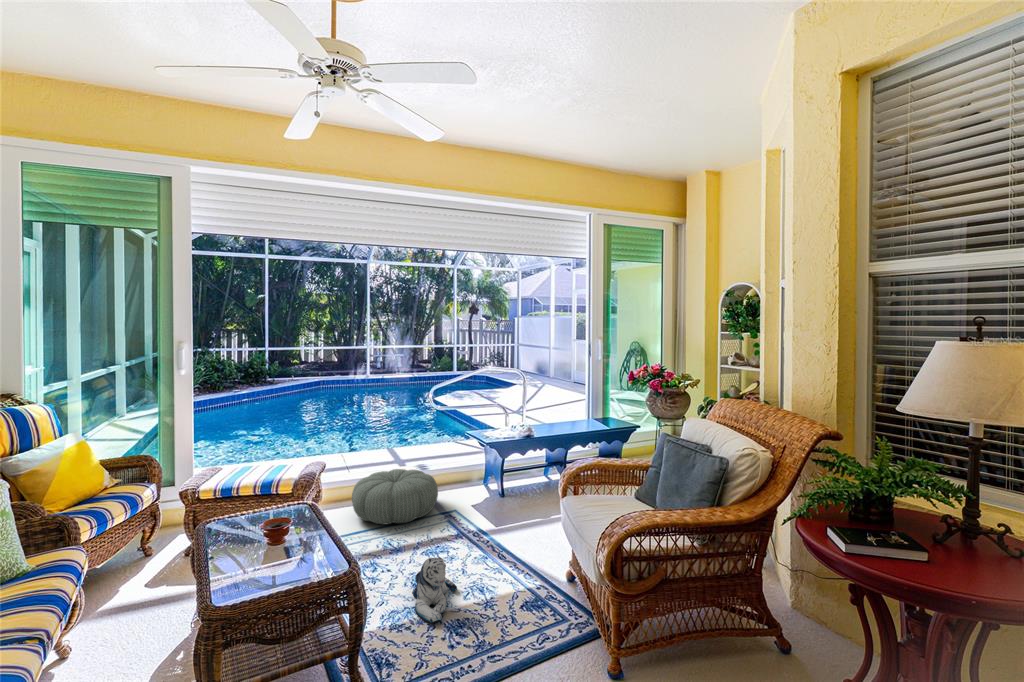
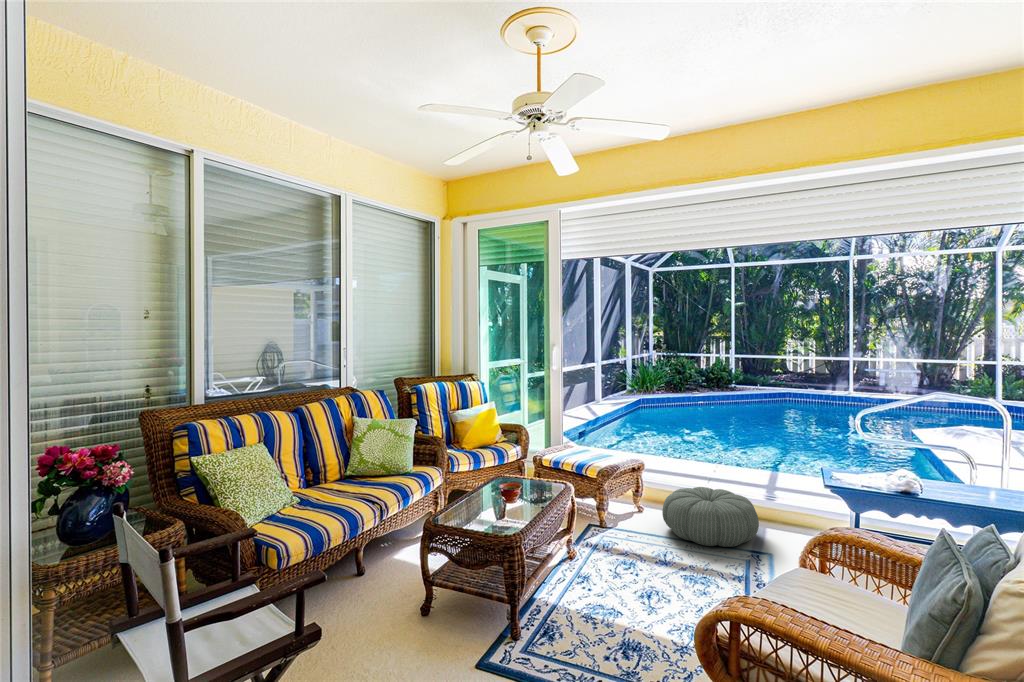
plush toy: present [412,557,457,623] -> none [612,571,674,634]

